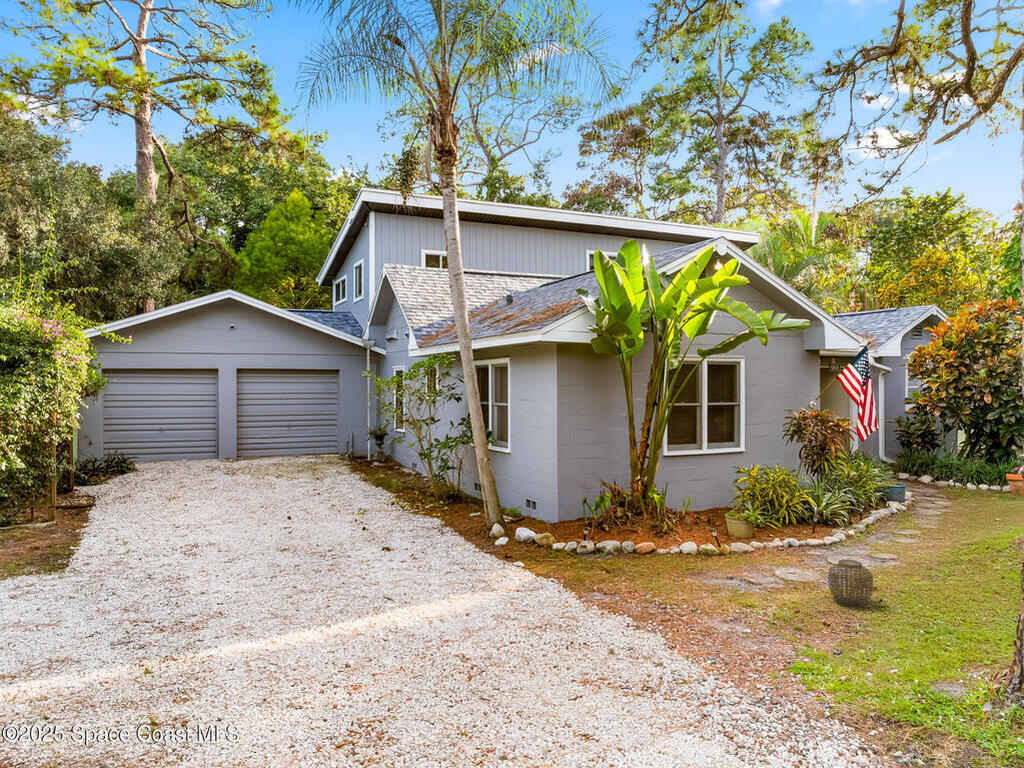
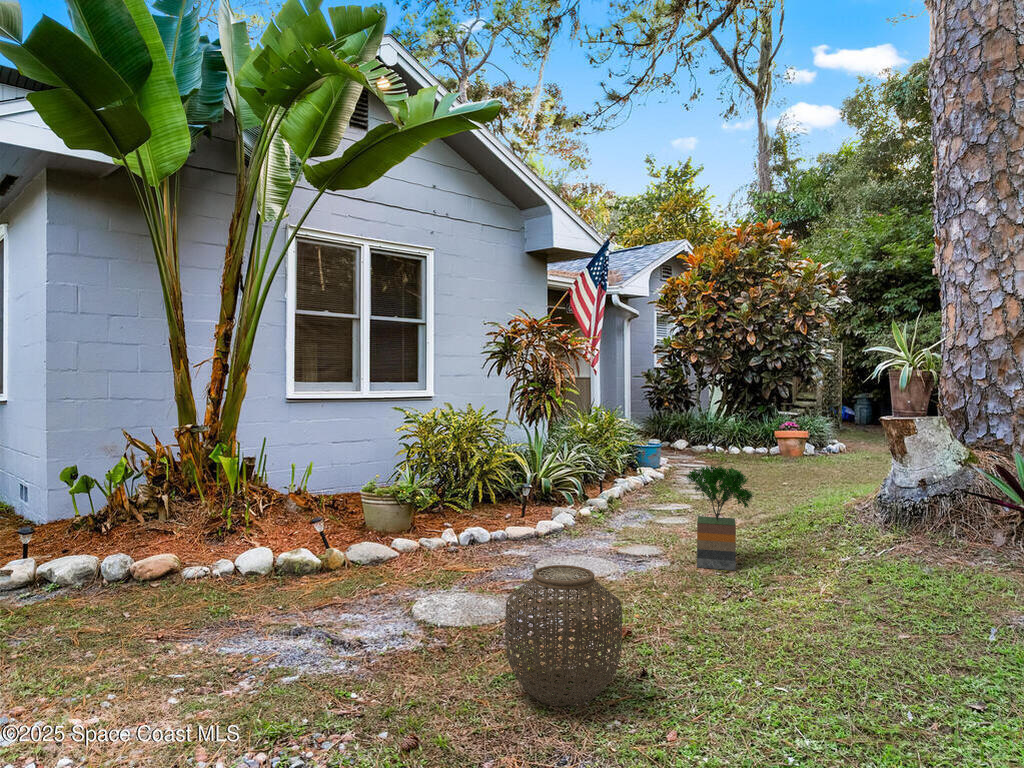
potted tree: none [908,517,949,570] -> present [686,466,754,570]

